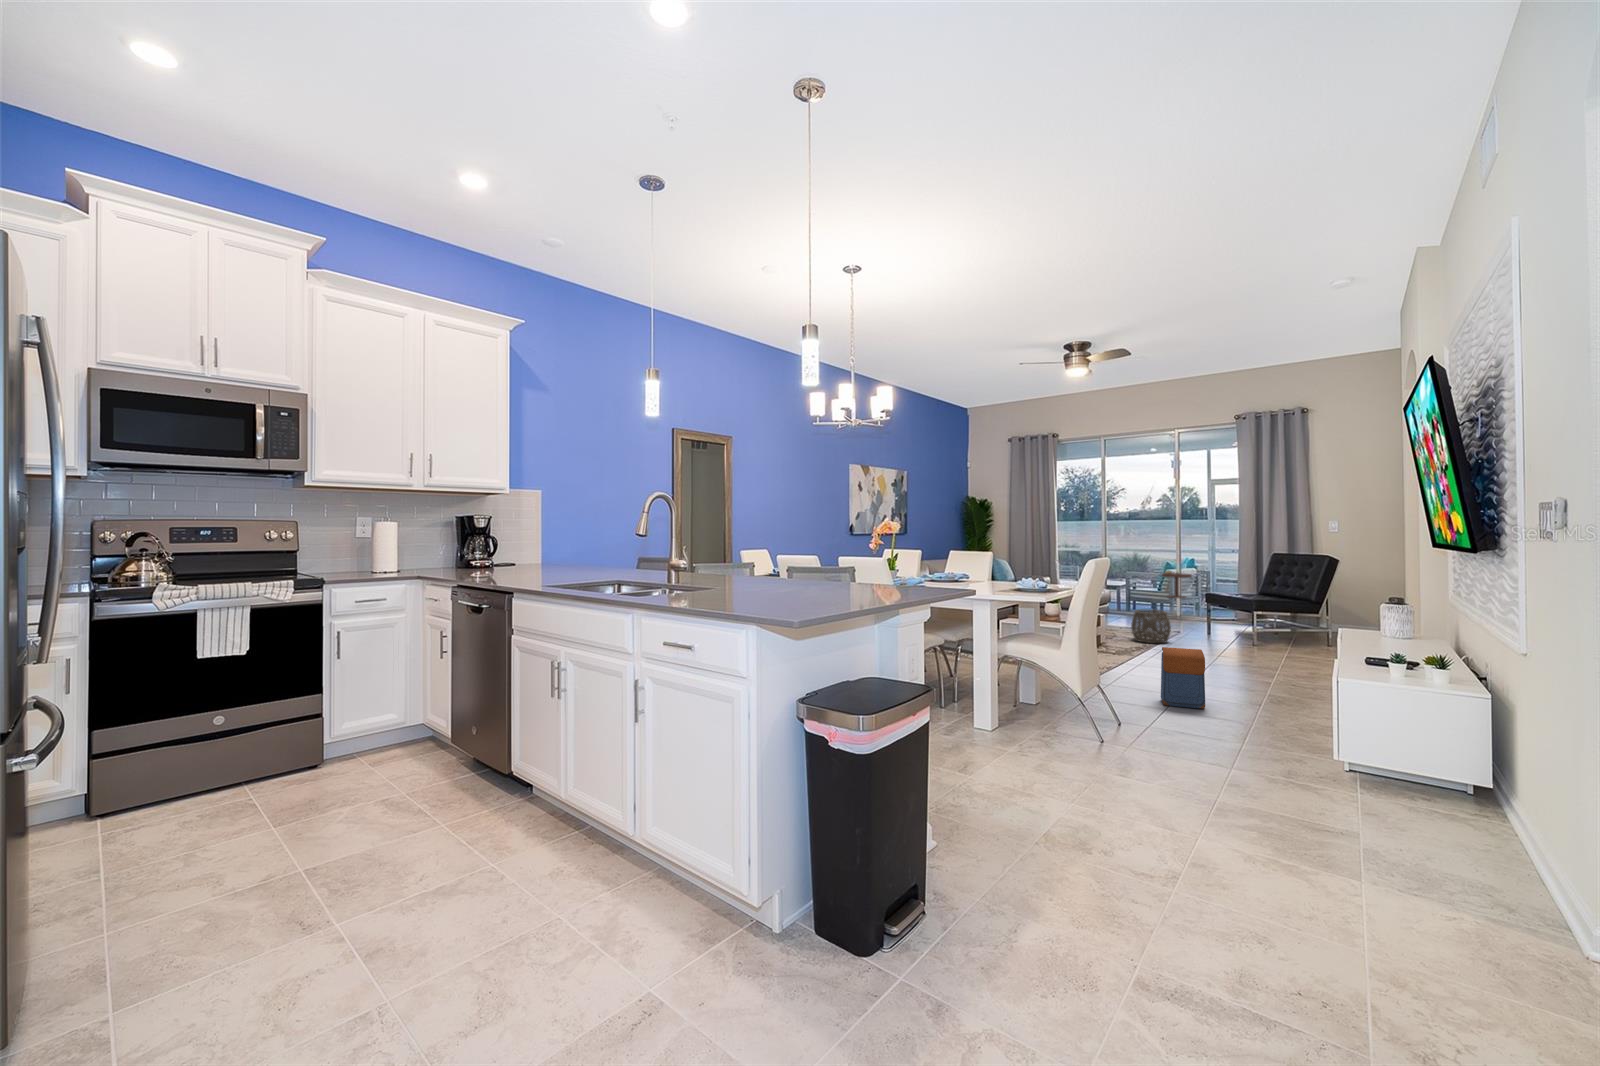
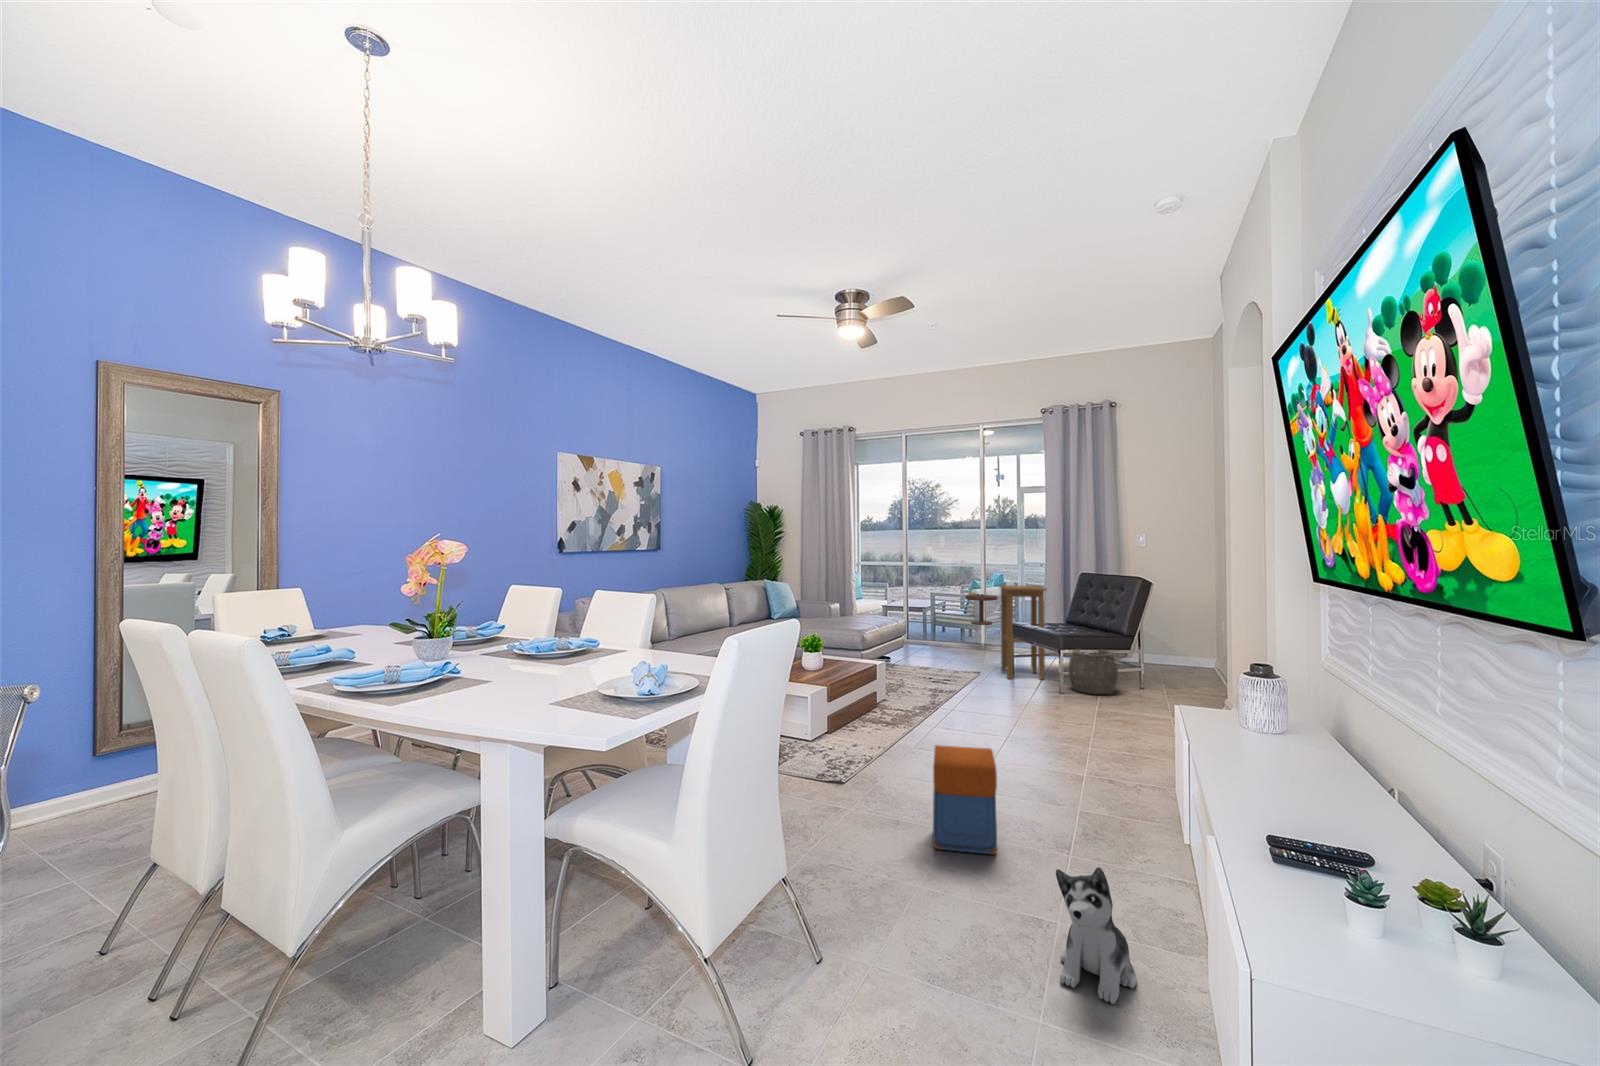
stool: none [1195,563,1239,639] -> present [999,585,1046,680]
woven basket: present [1131,610,1171,643] -> present [1068,650,1118,694]
plush toy: none [1244,687,1290,750] -> present [1056,867,1136,1004]

